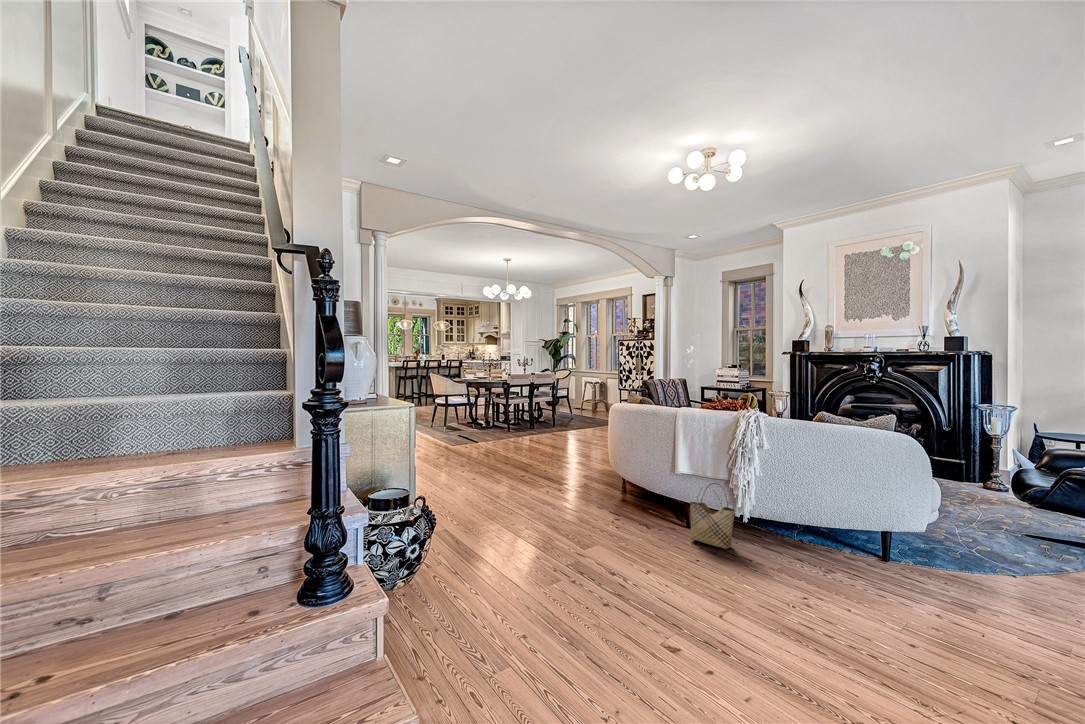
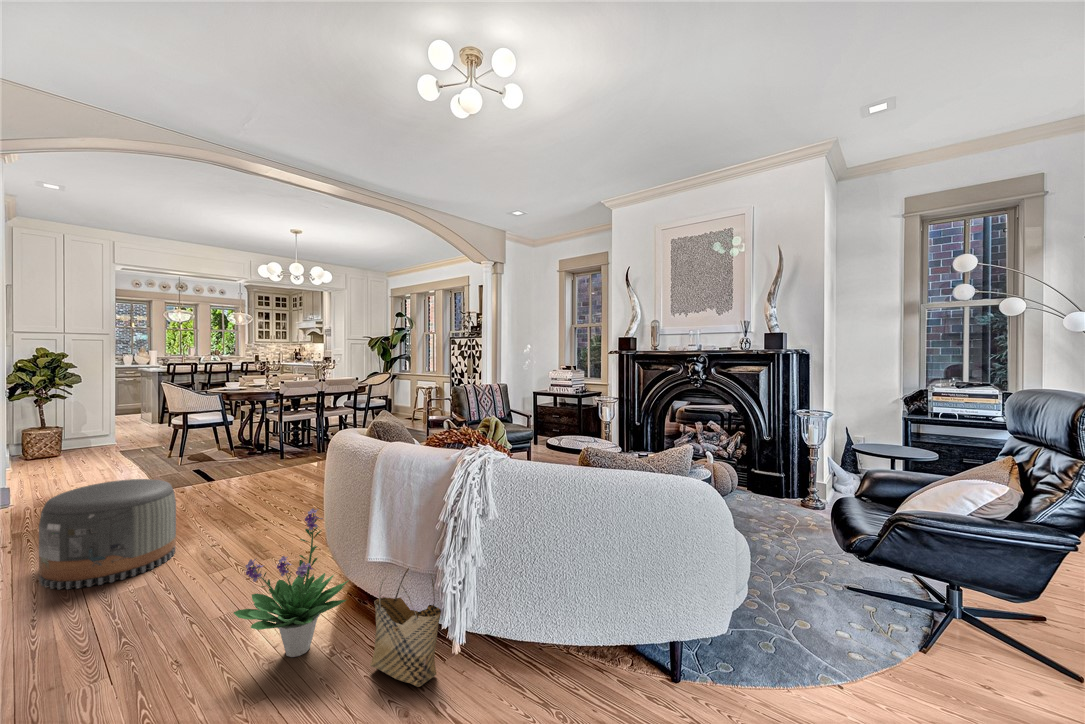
pouf: none [454,436,514,494] -> present [39,479,176,589]
potted plant: none [611,450,669,532] -> present [234,508,349,657]

